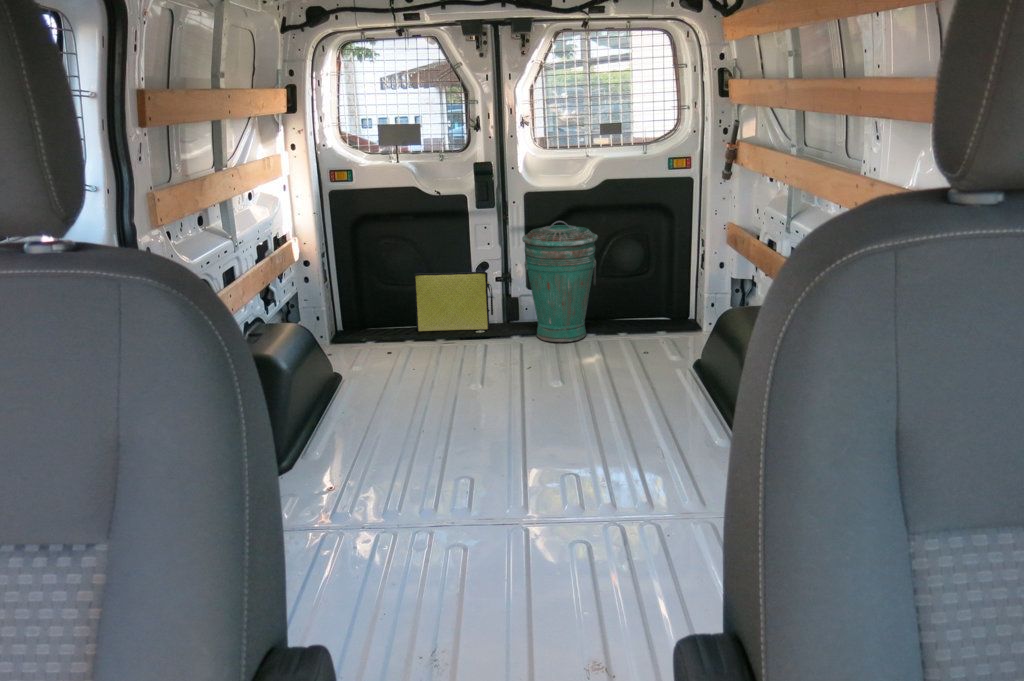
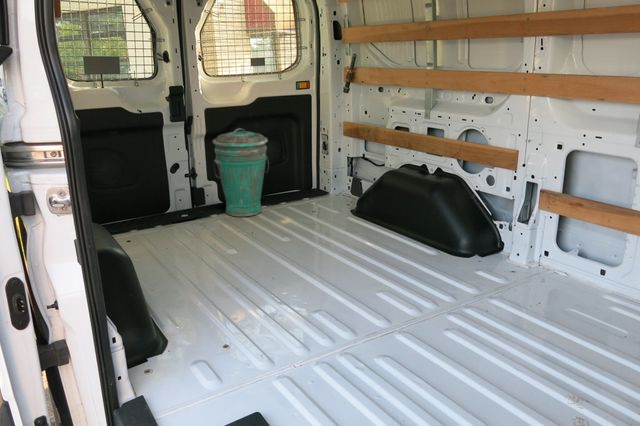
bag: present [413,271,493,331] -> none [124,171,189,224]

